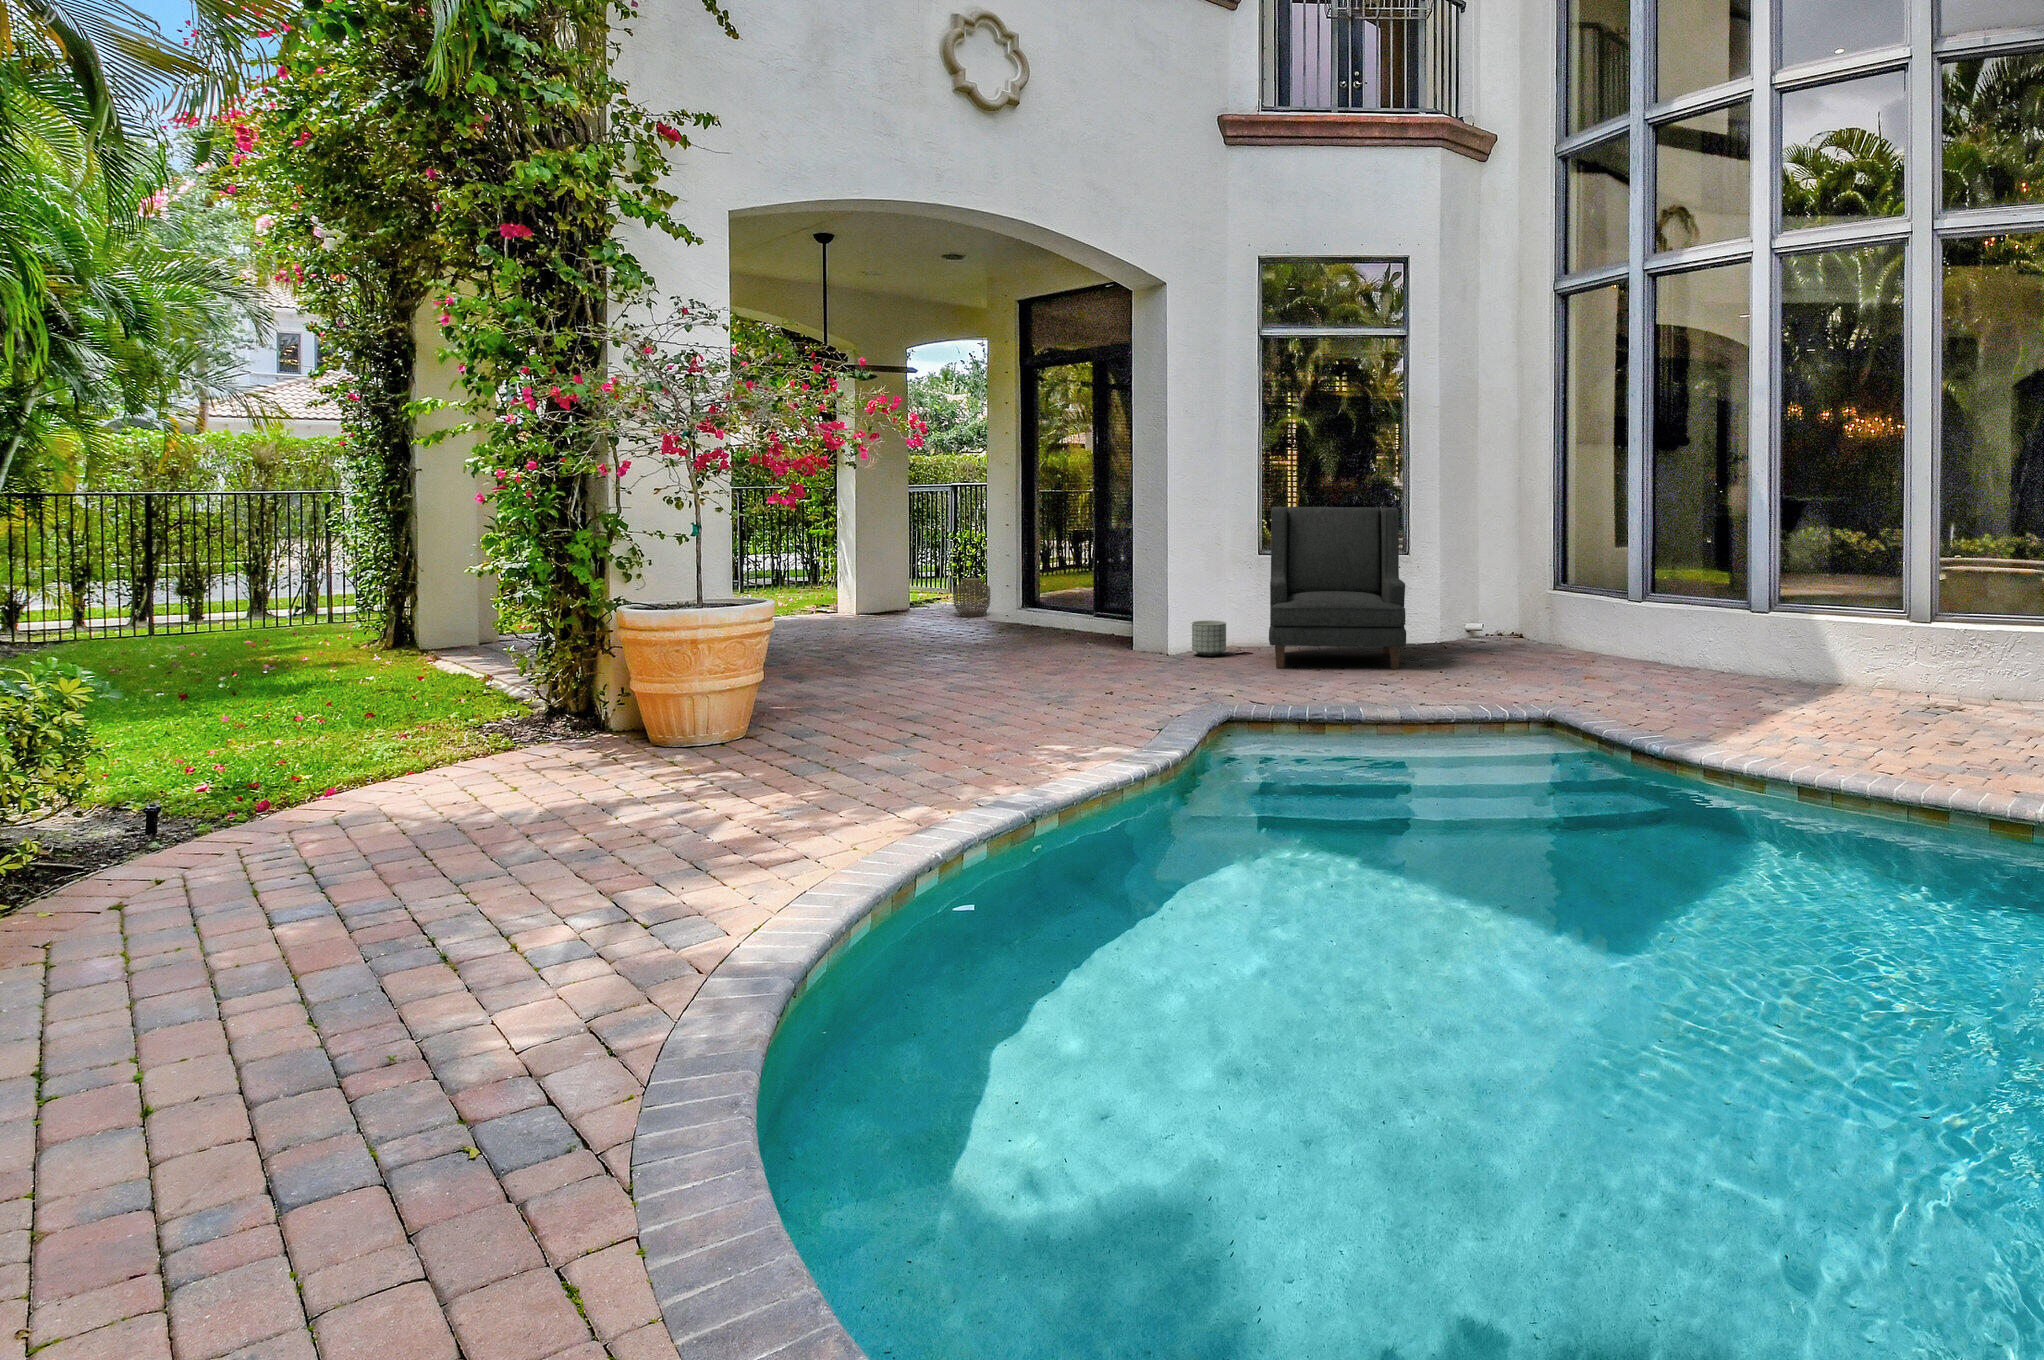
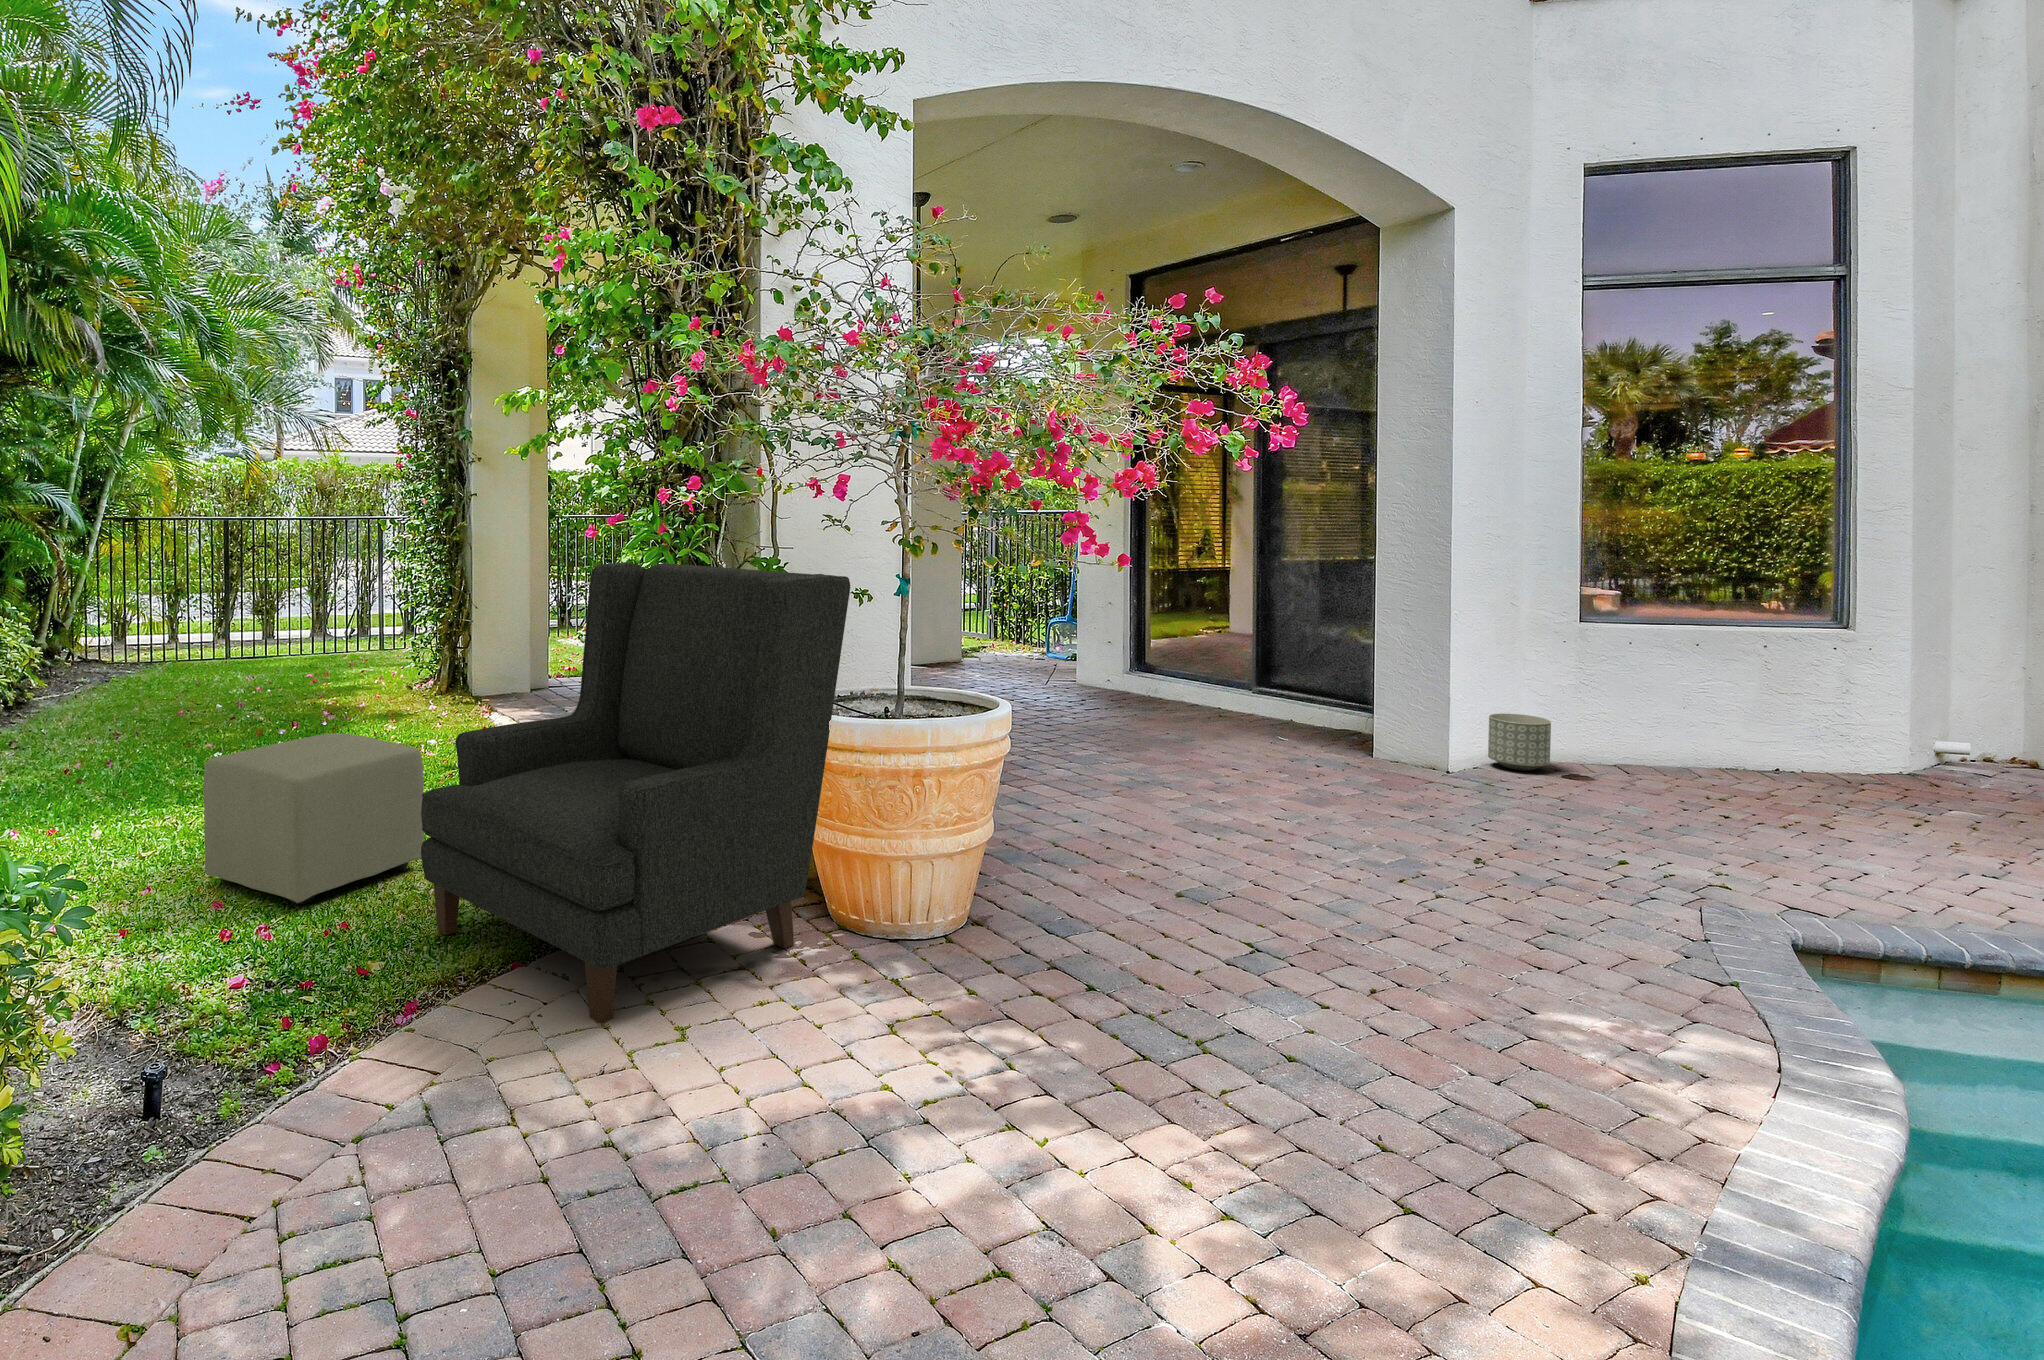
chair: present [1269,507,1406,669] -> present [421,562,850,1024]
woven basket: present [953,578,990,617] -> none [1039,623,1085,673]
ottoman: none [160,649,352,759] -> present [204,733,424,905]

